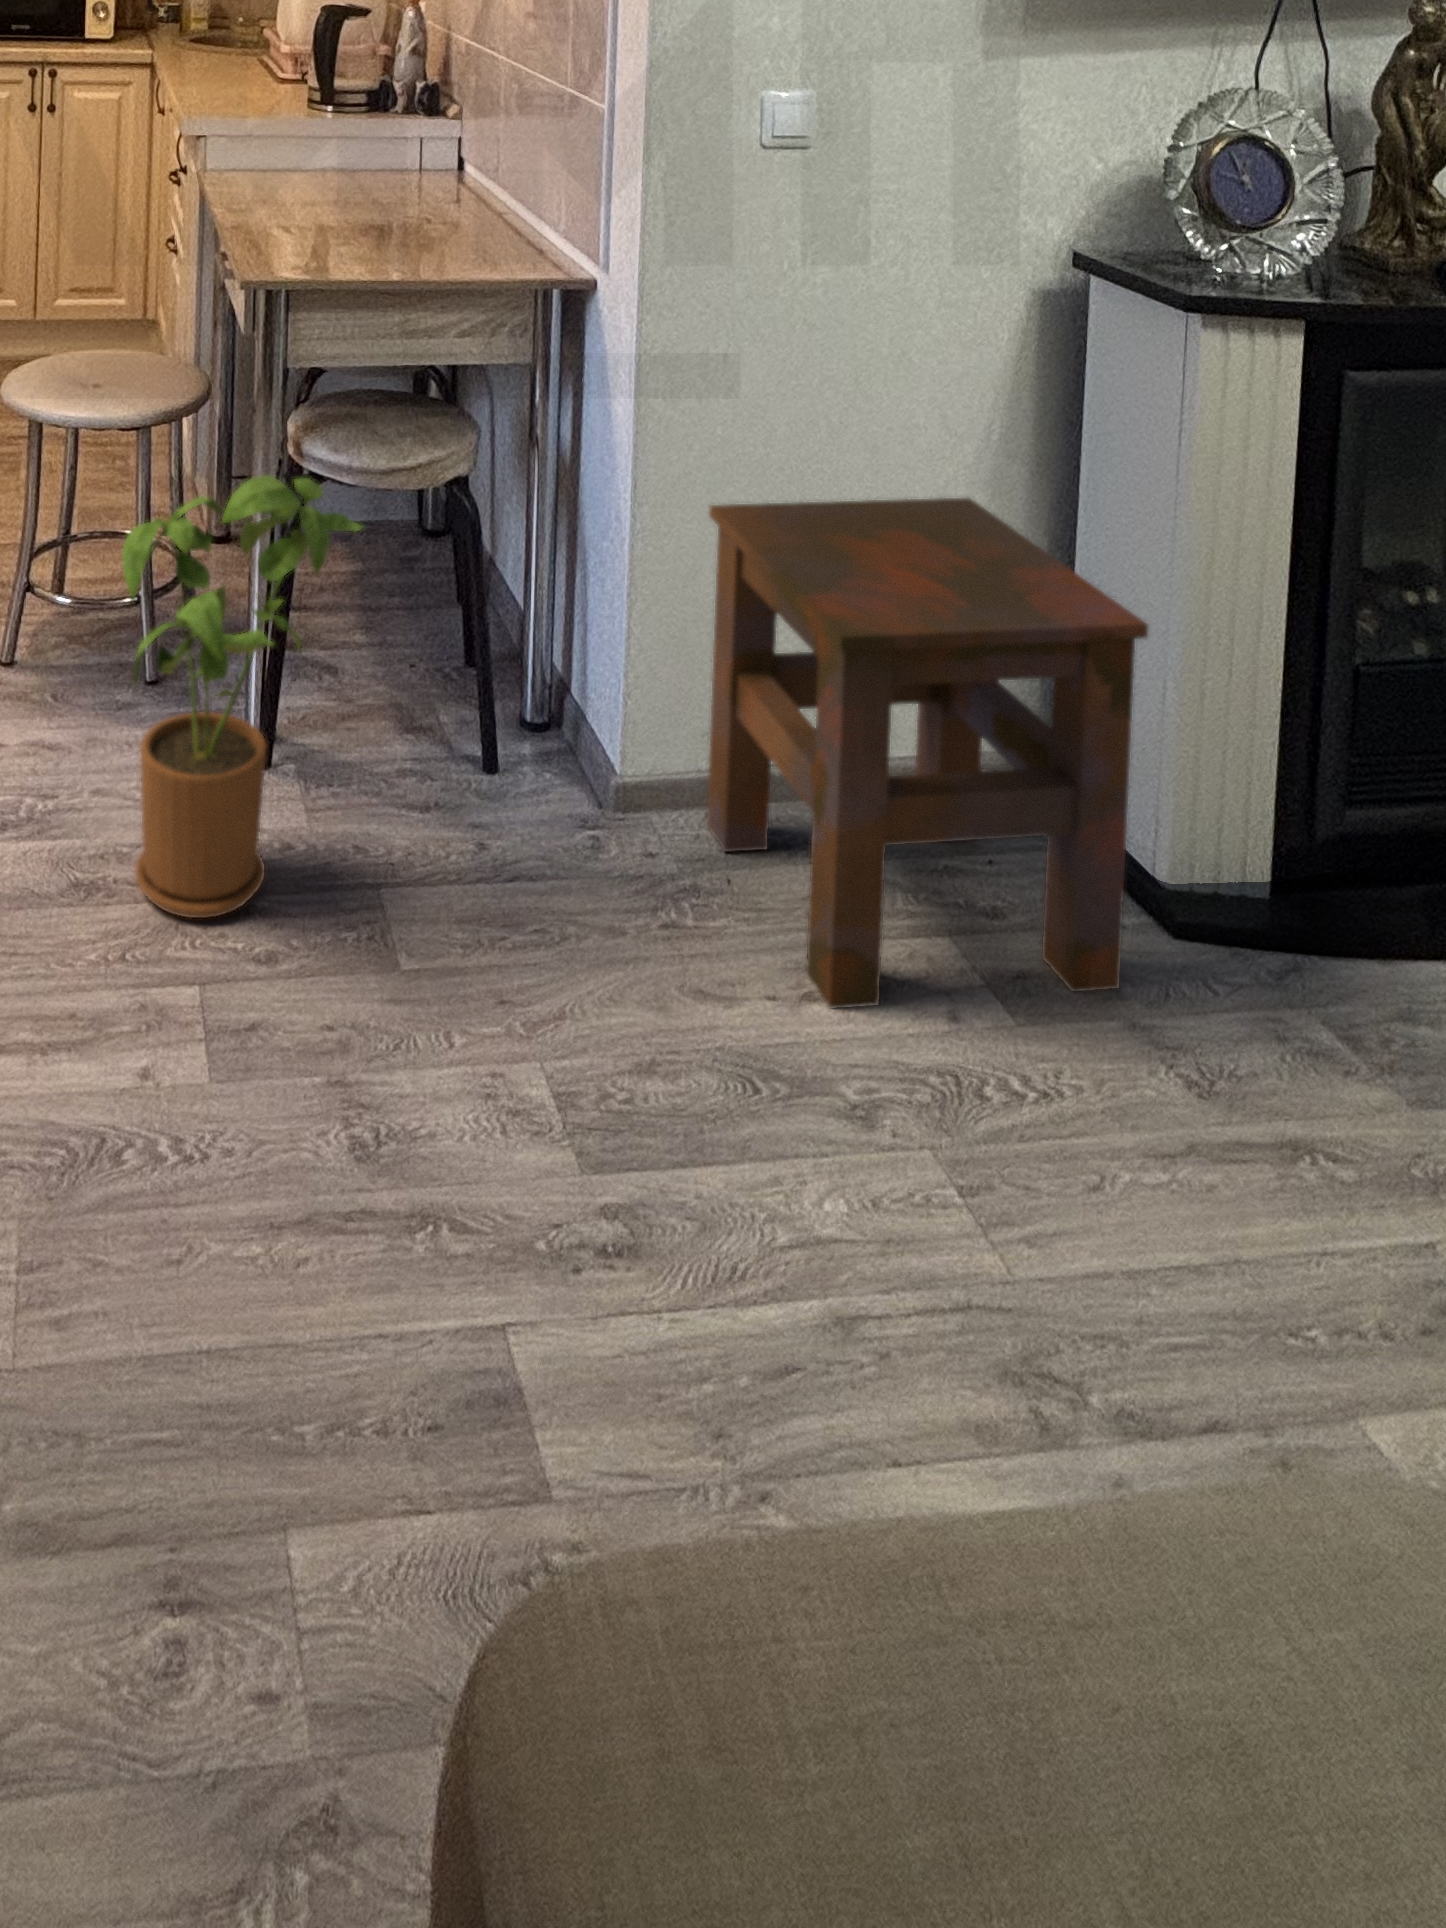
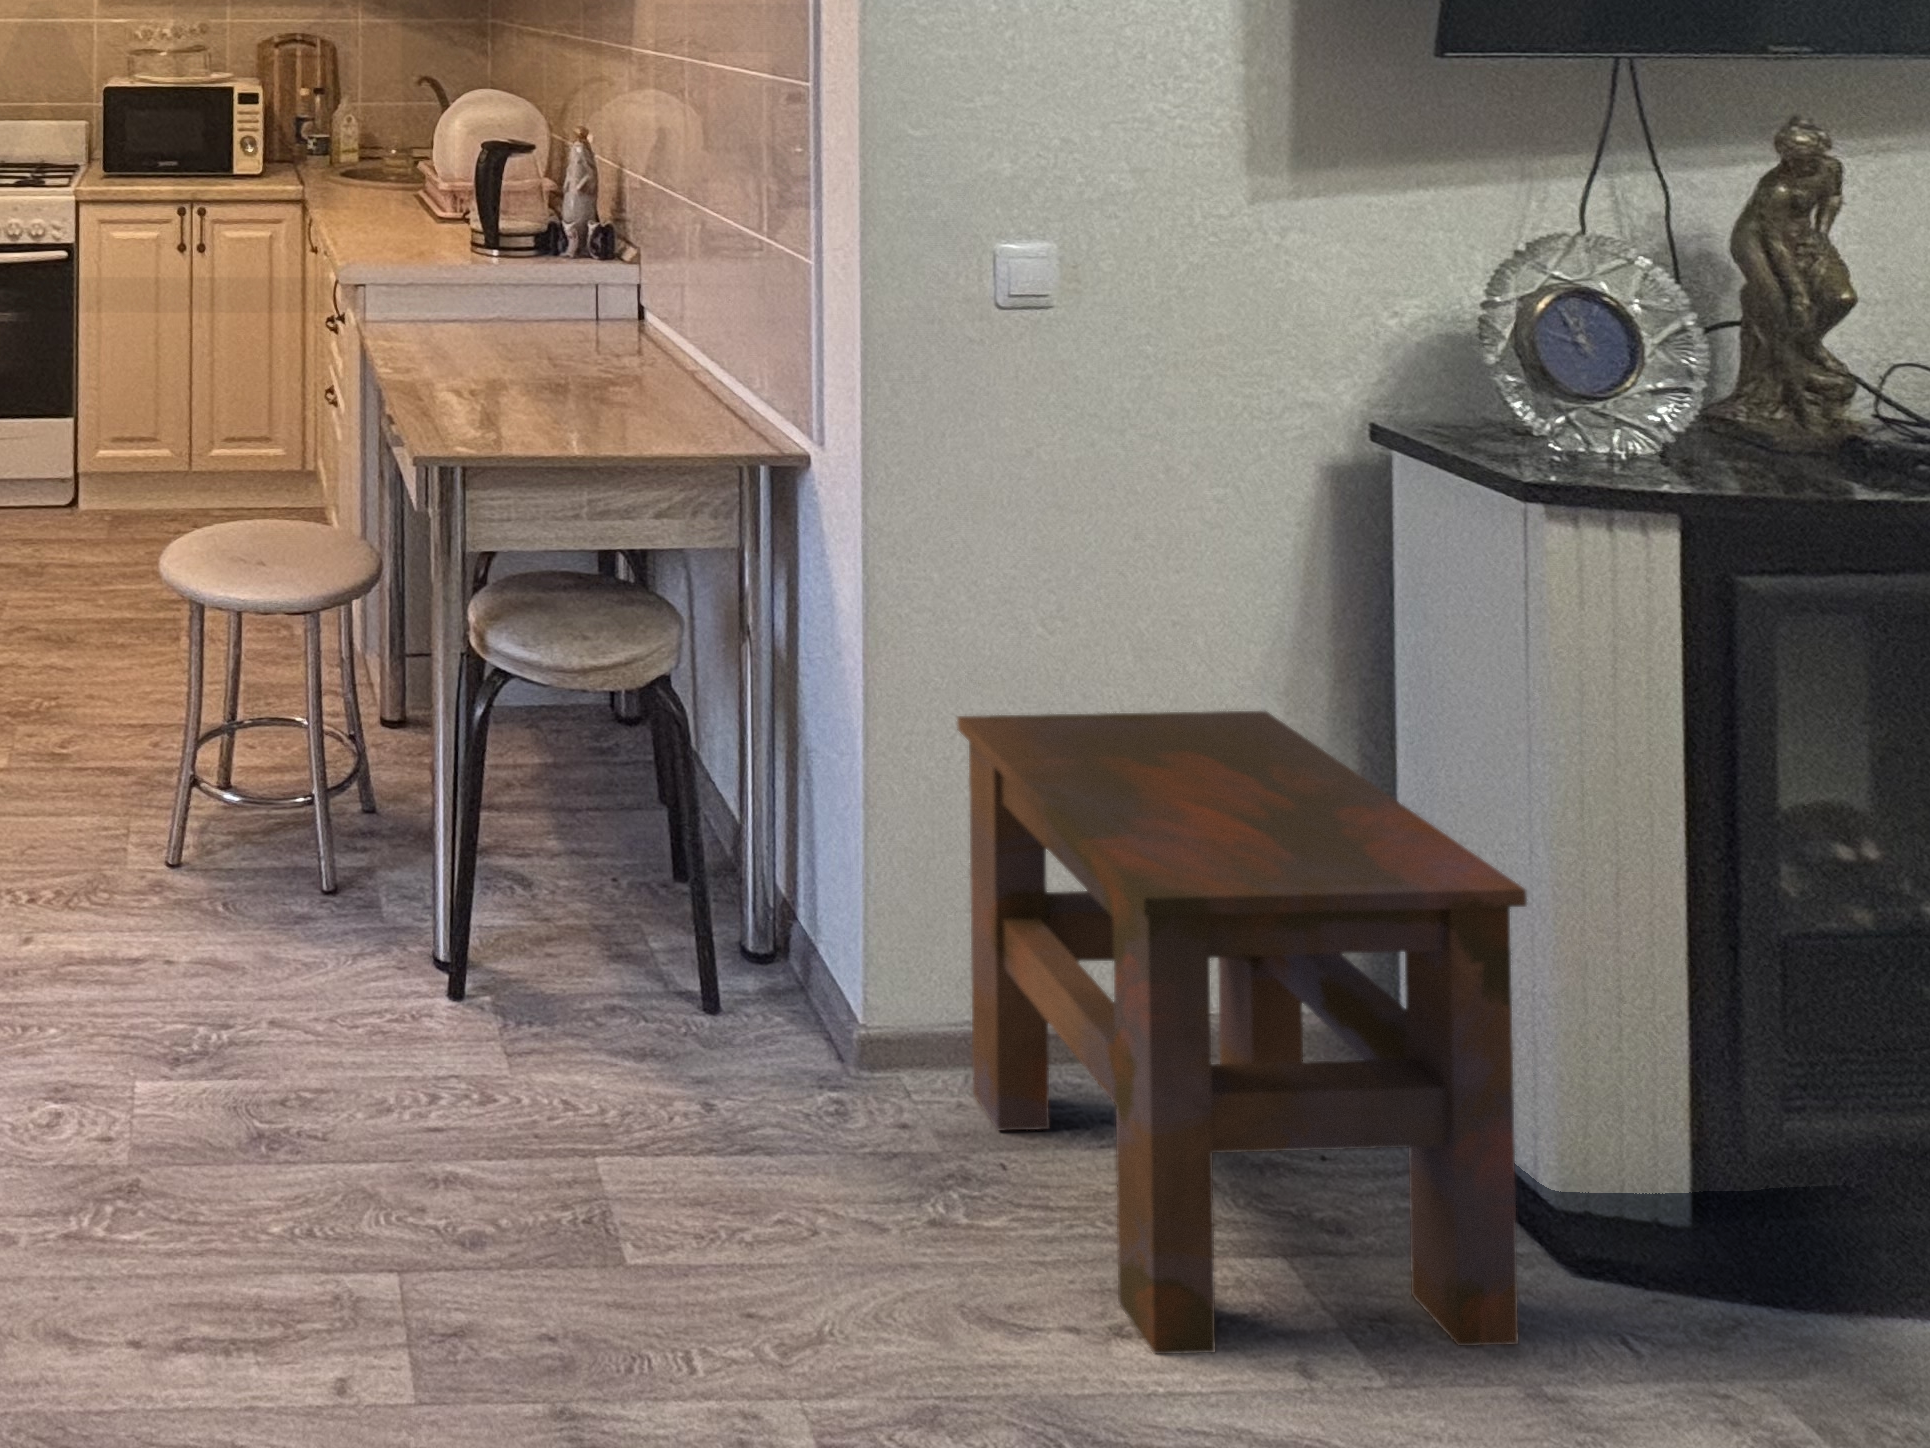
house plant: present [122,475,362,918] -> none [297,681,567,1193]

